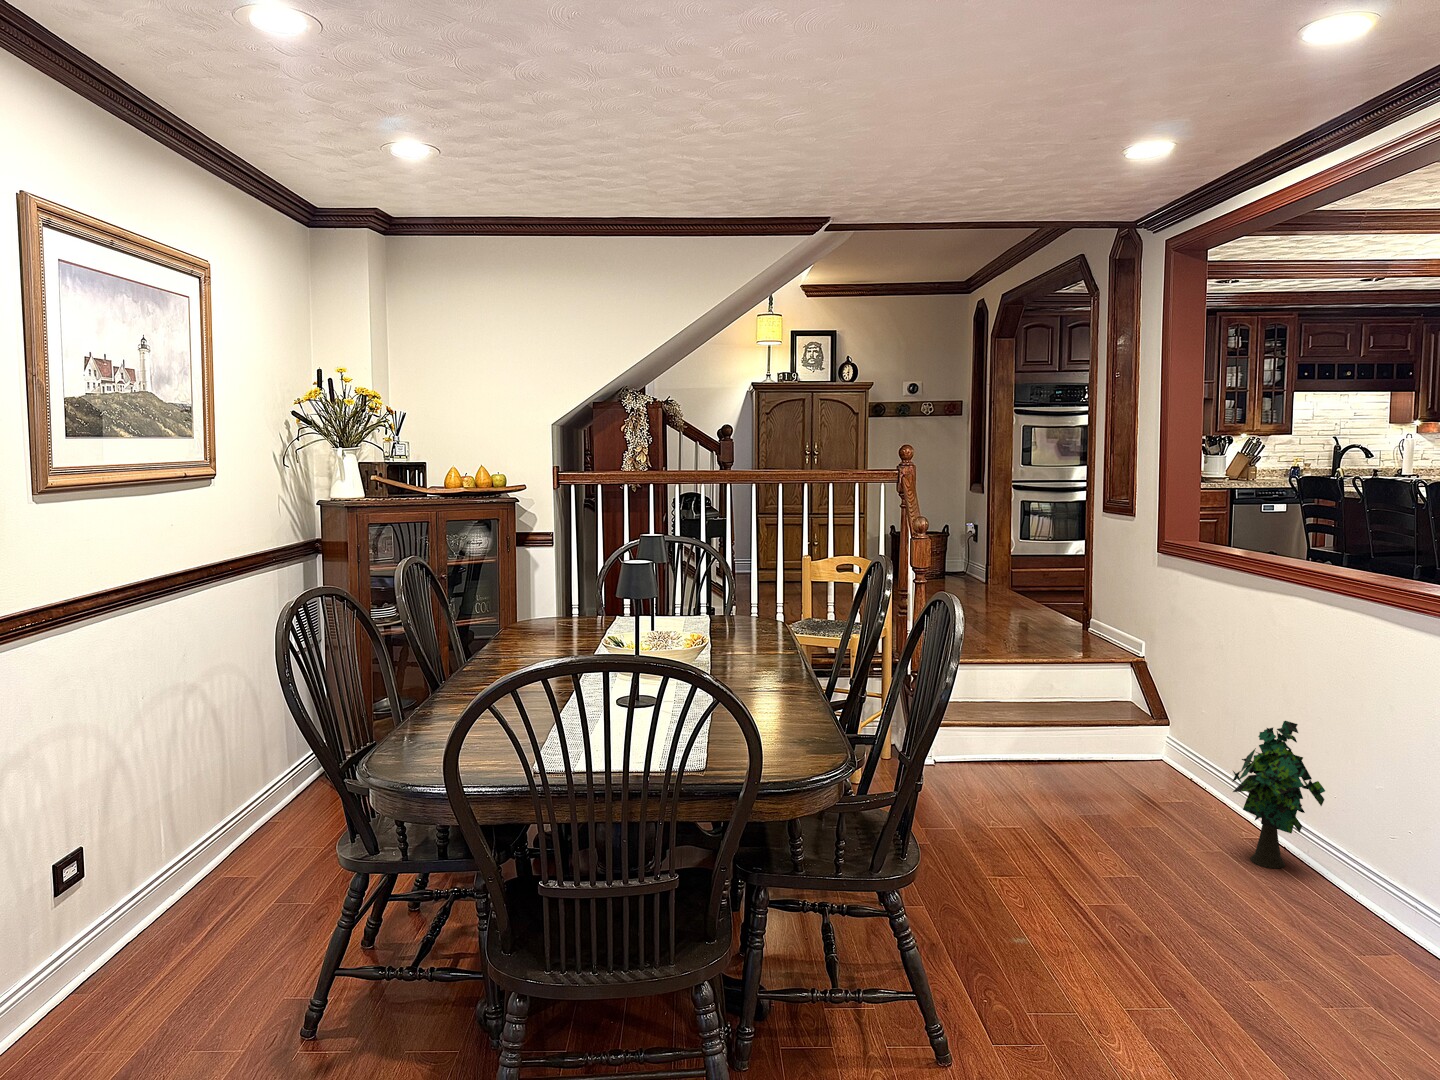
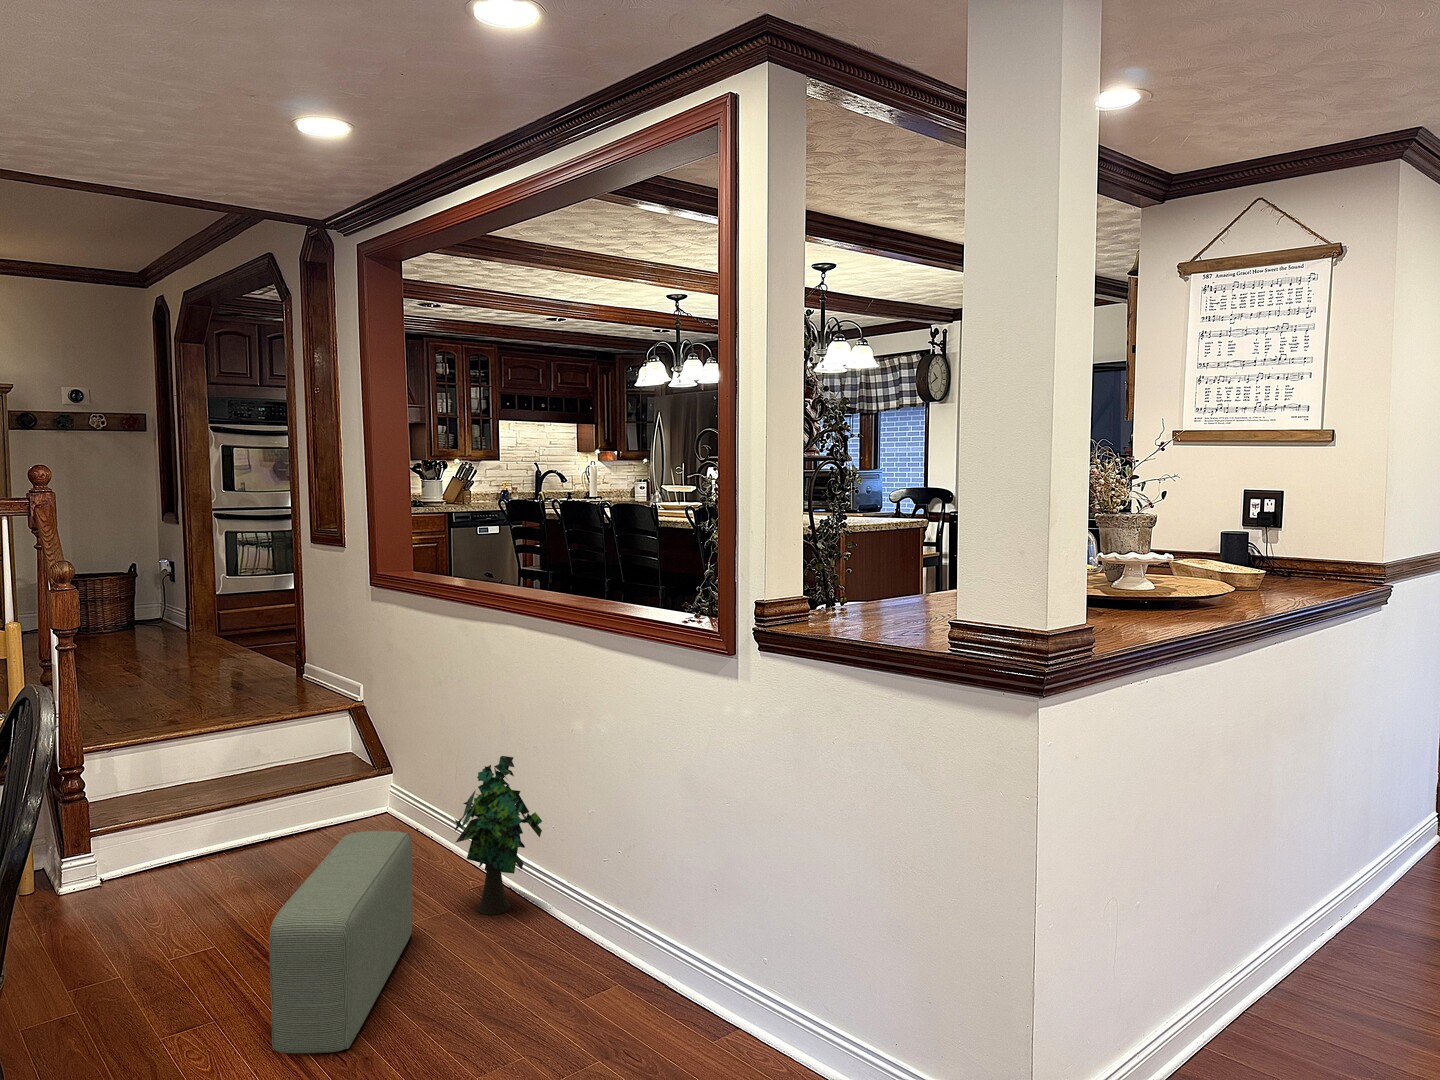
pouf: none [1070,762,1191,931] -> present [269,831,412,1053]

